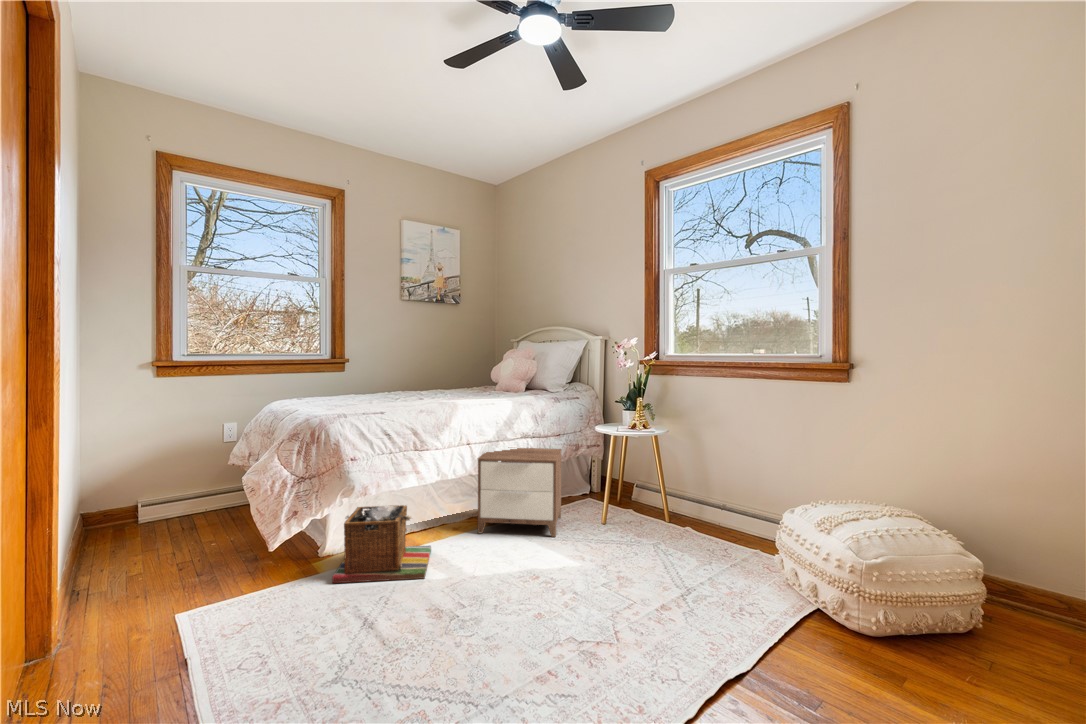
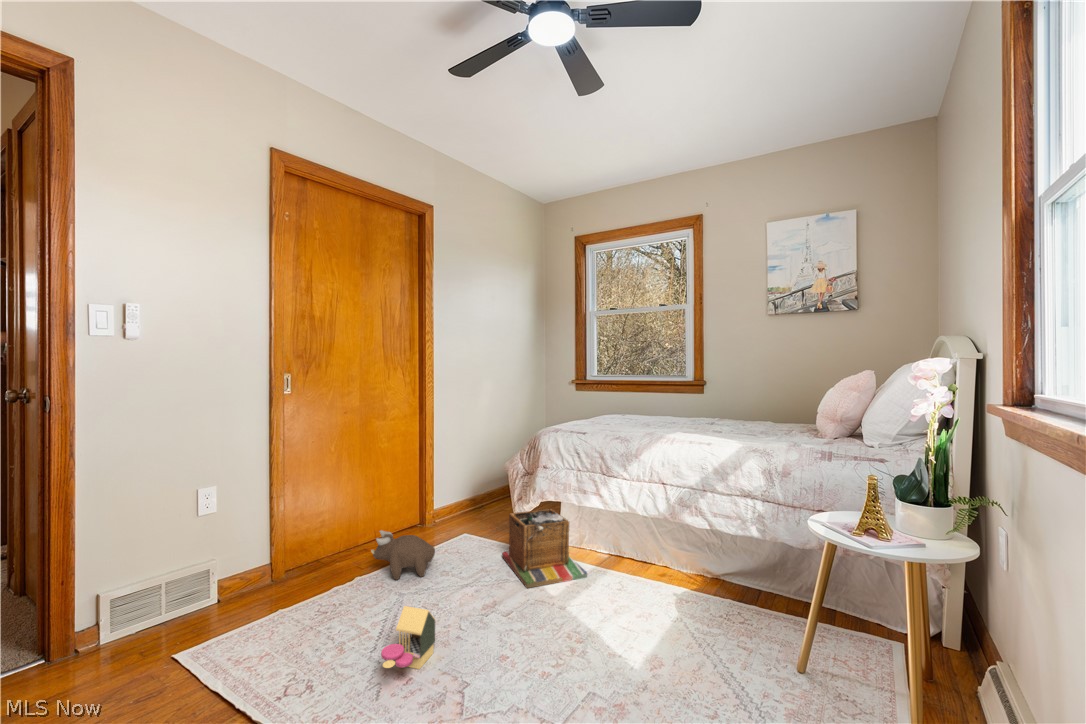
nightstand: present [478,448,562,537] -> none [649,498,776,643]
toy house: none [486,587,569,656] -> present [381,606,435,669]
plush toy: none [242,592,325,662] -> present [371,531,435,580]

